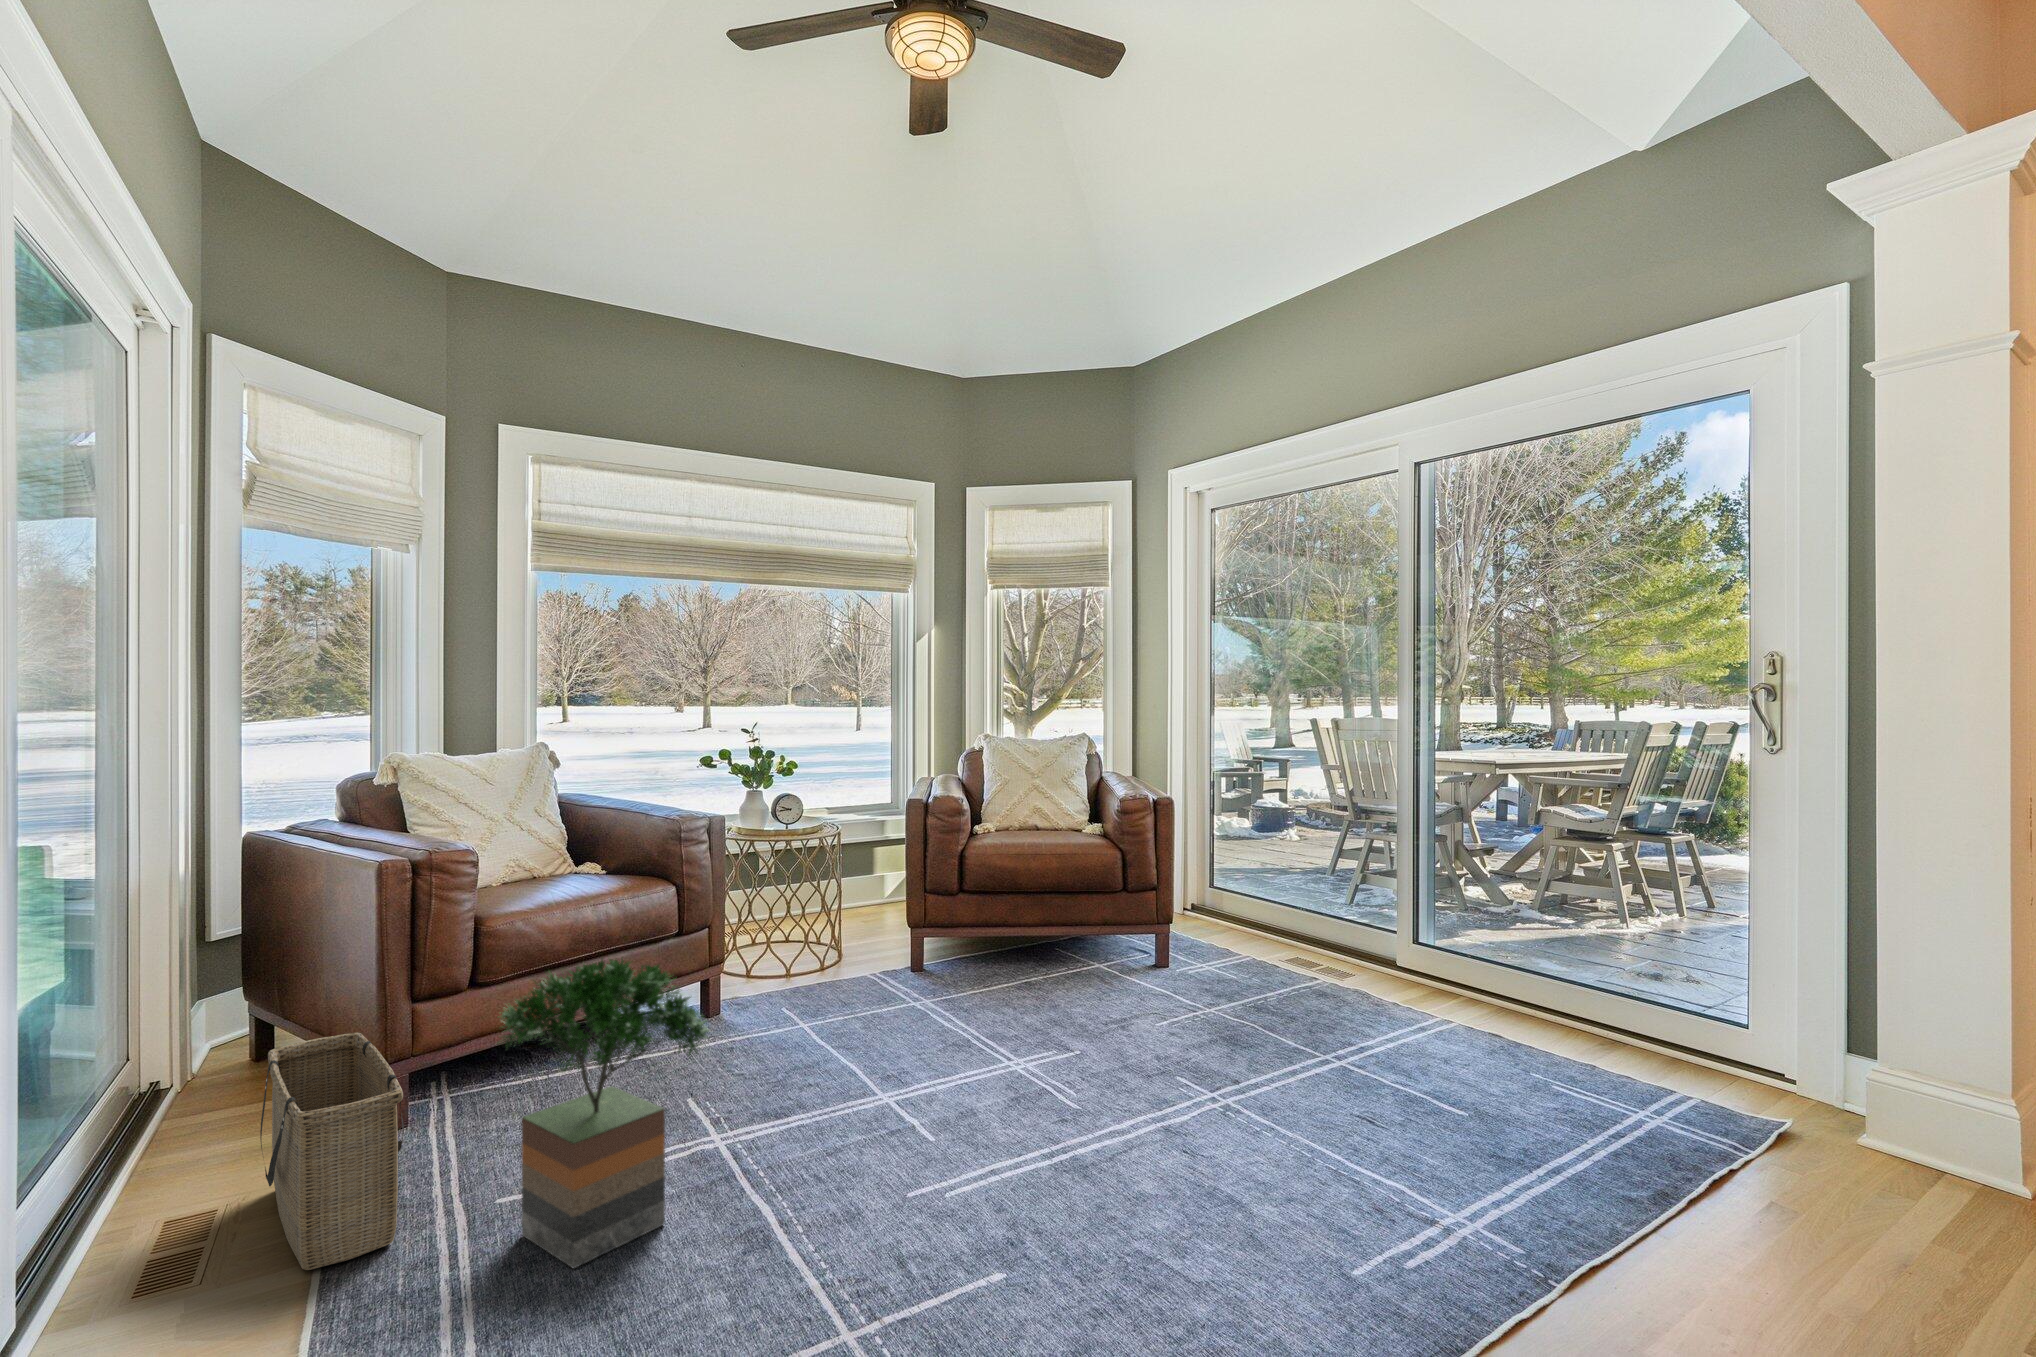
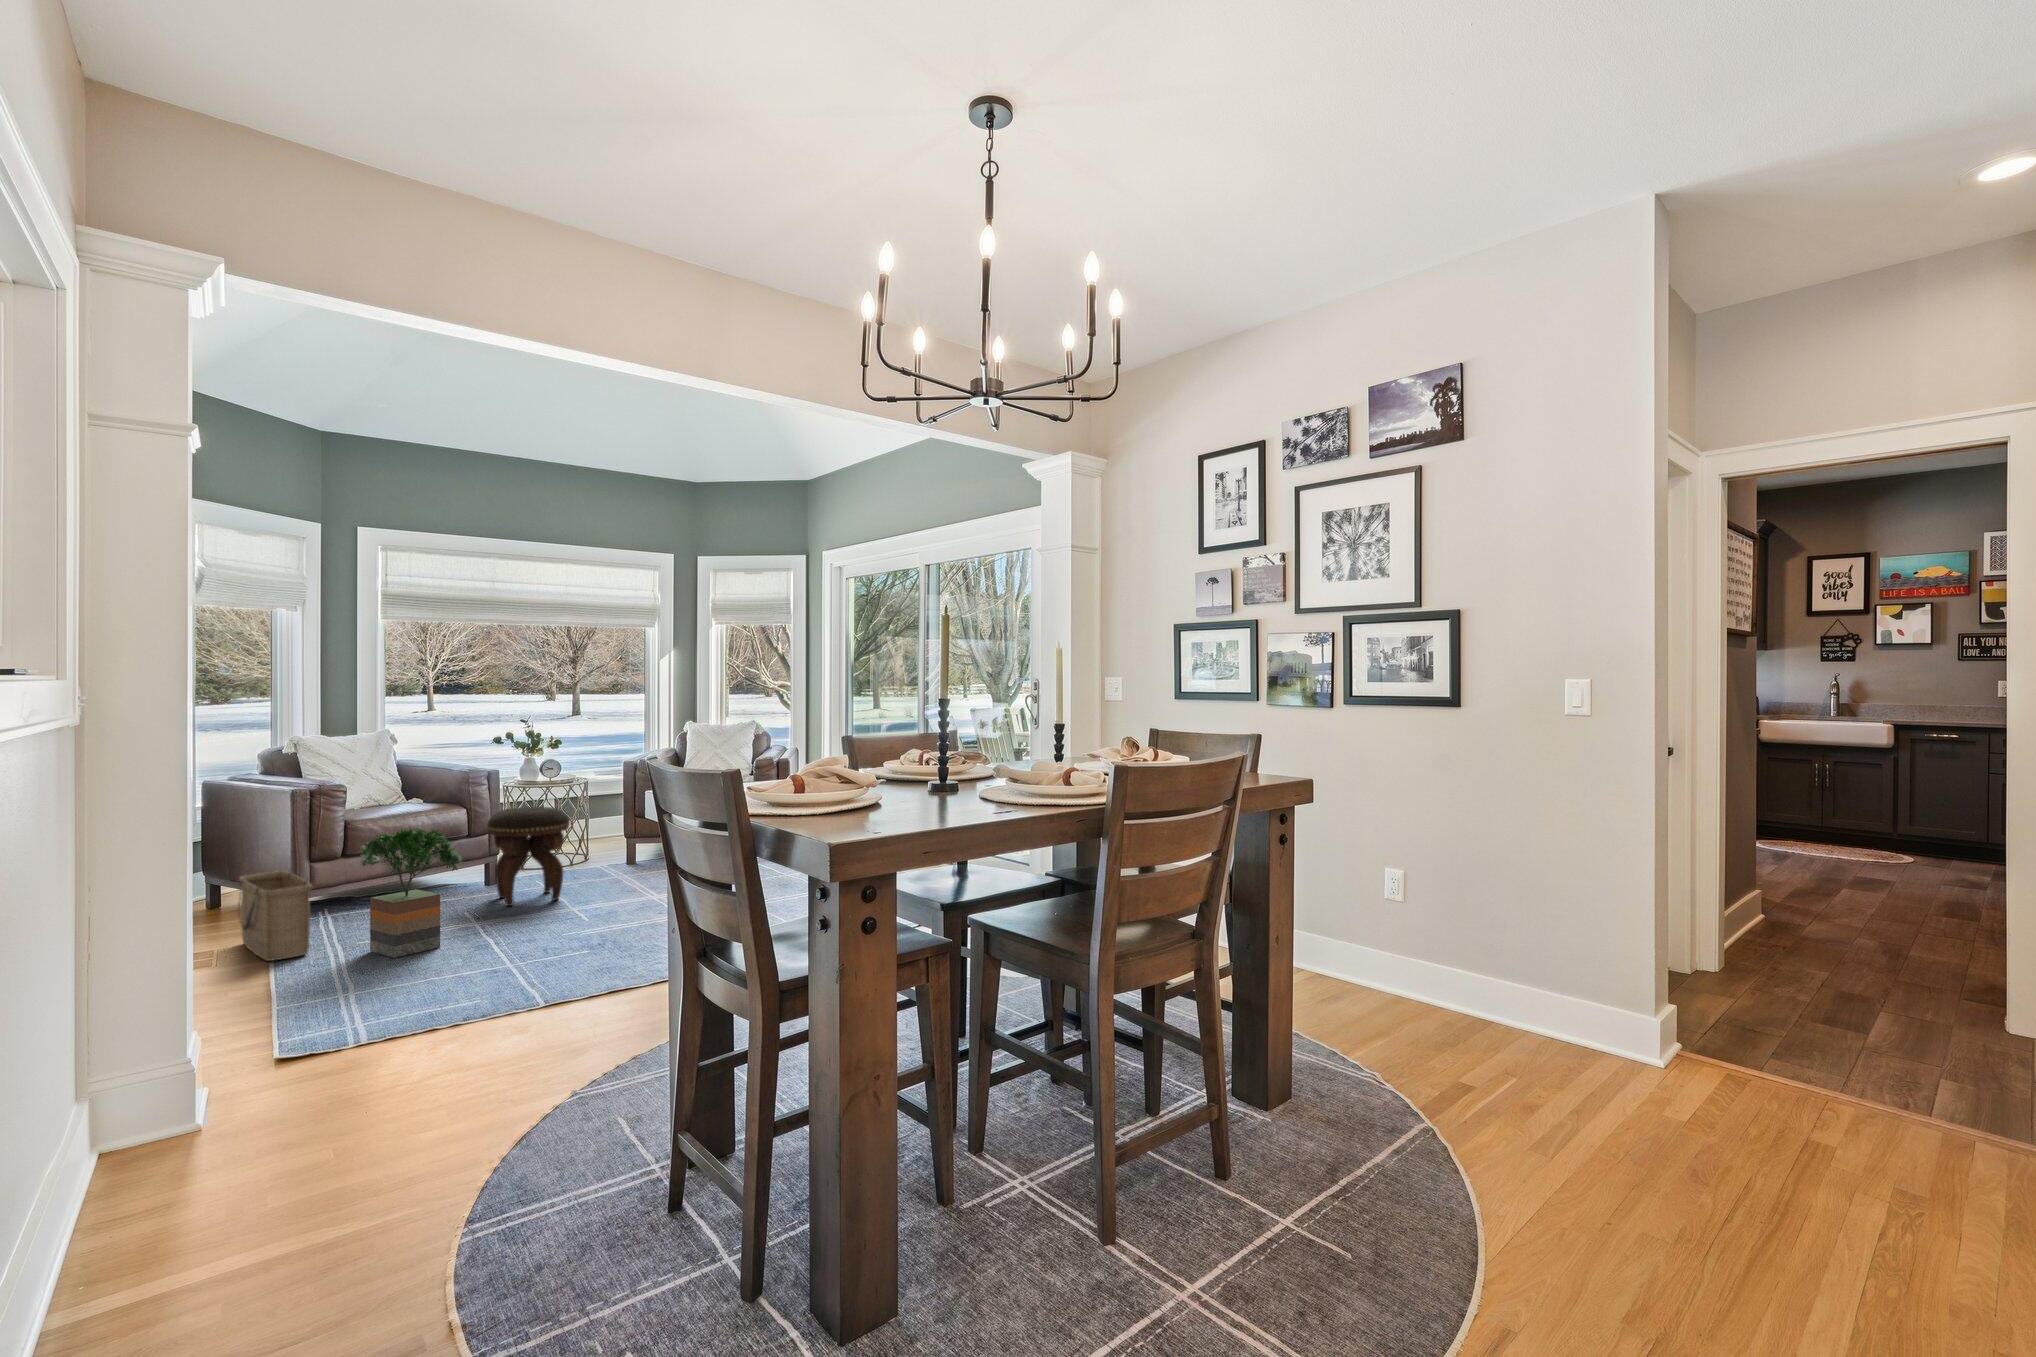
footstool: none [720,884,860,1080] -> present [487,806,570,906]

